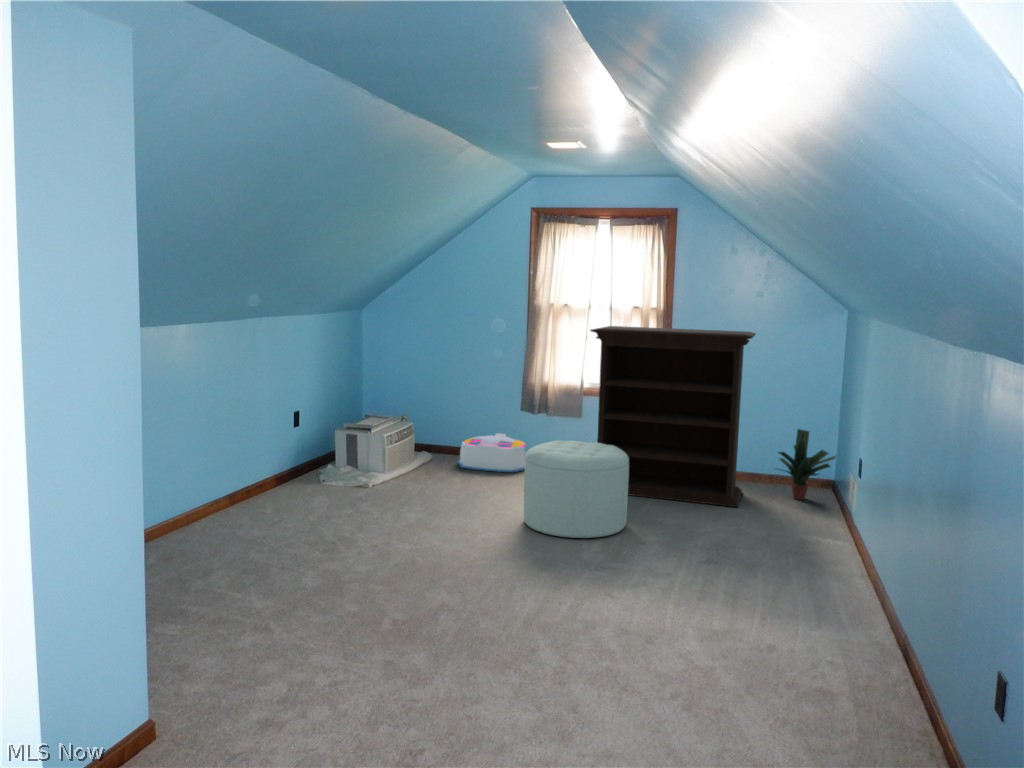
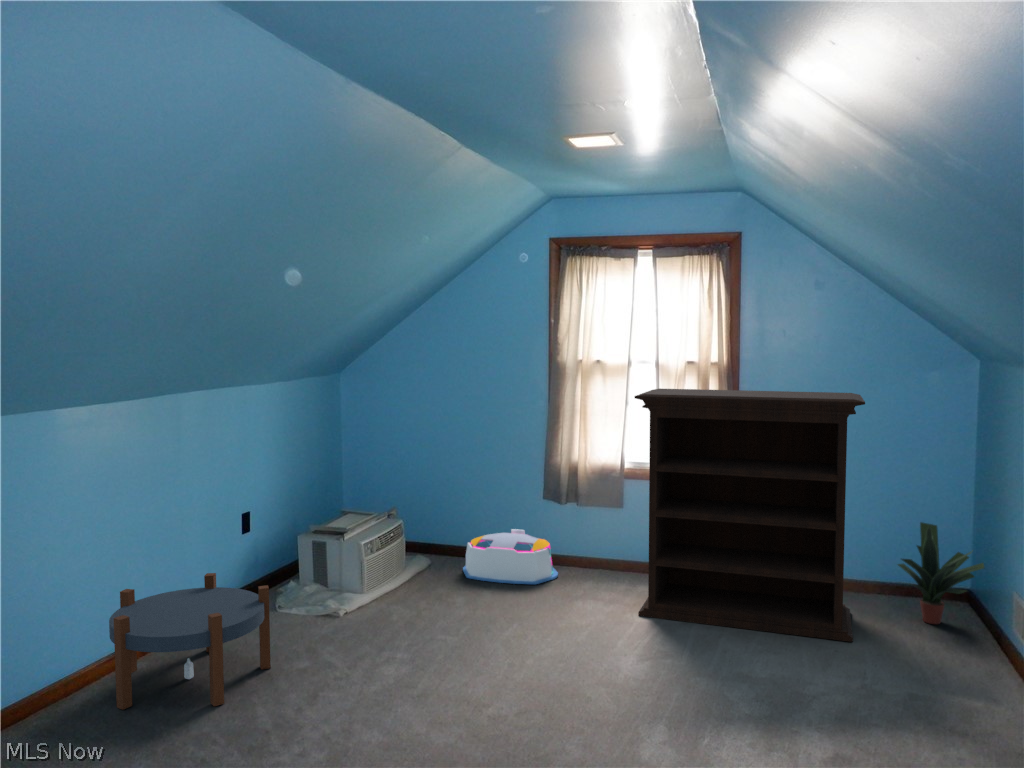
ottoman: present [524,441,629,538] -> none [551,557,702,714]
side table: none [219,448,327,530] -> present [109,573,271,710]

